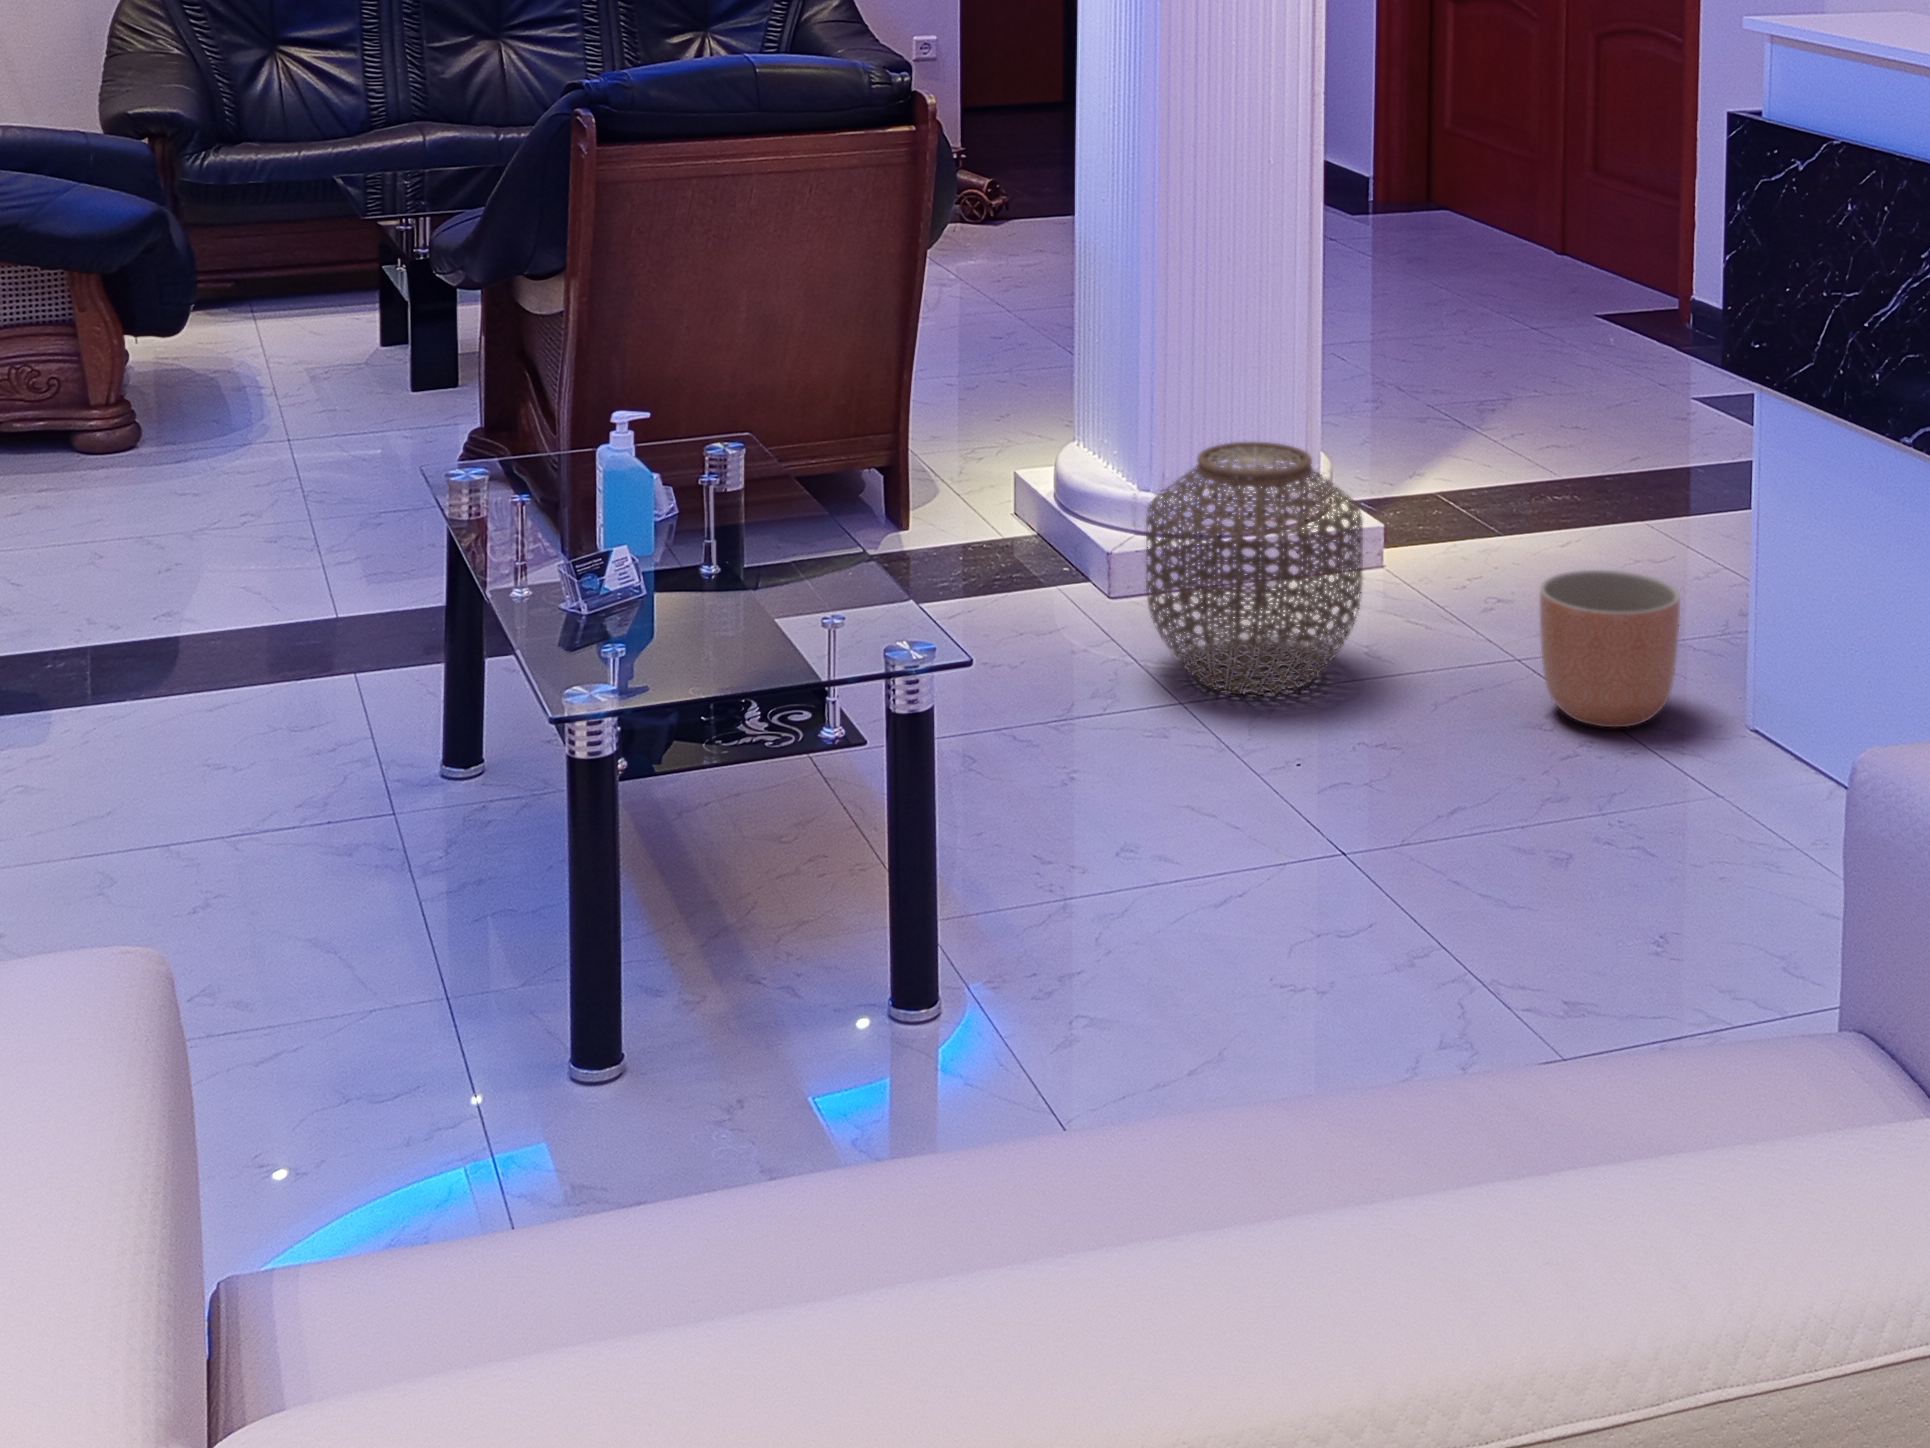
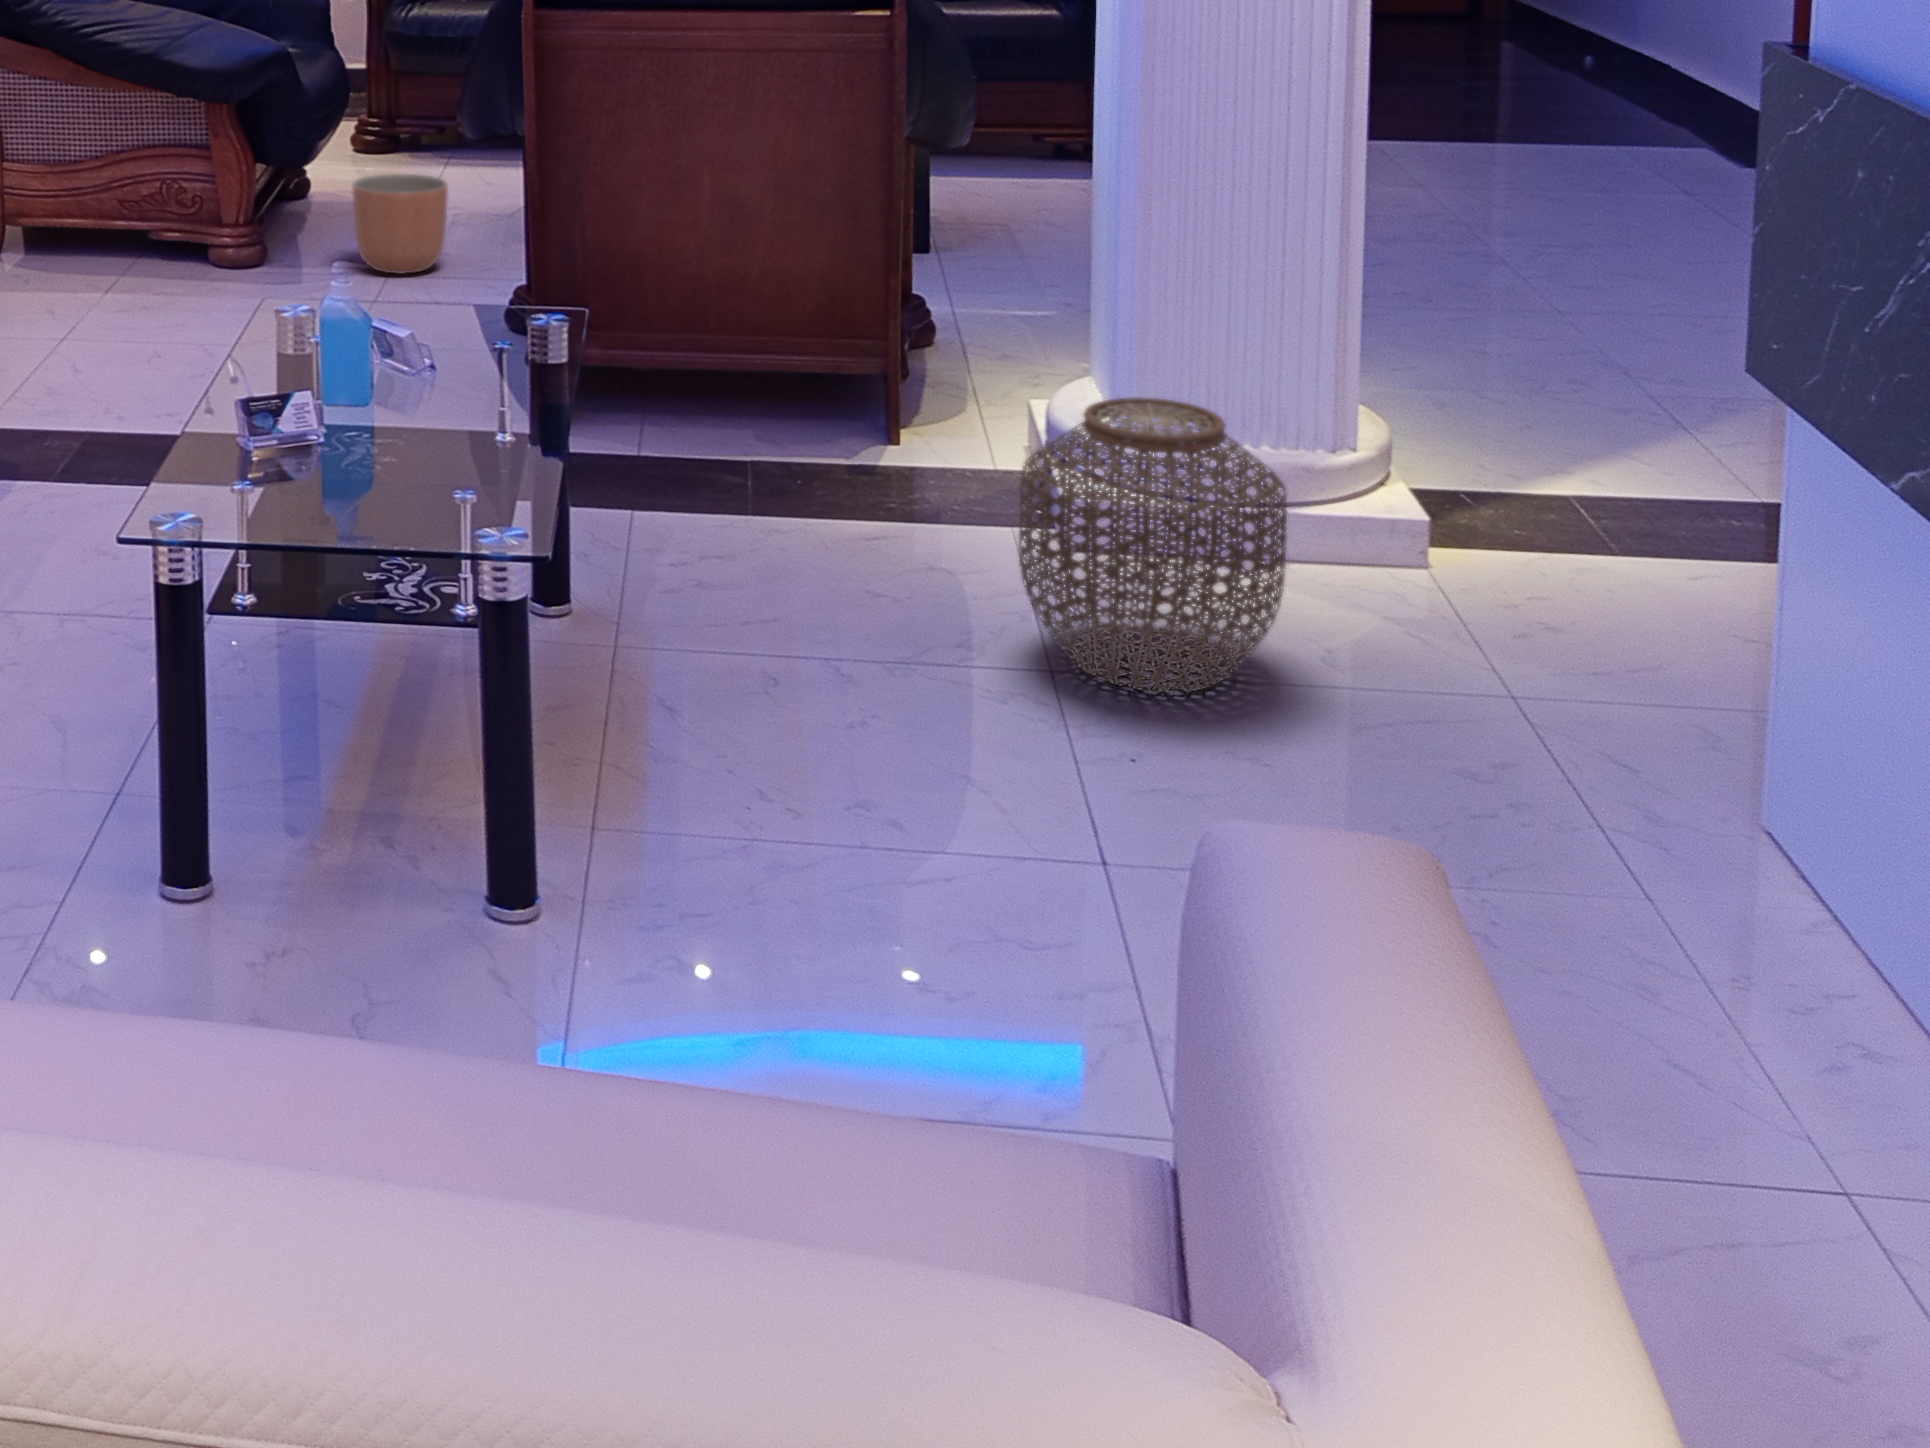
planter: present [1540,570,1680,727] -> present [352,173,448,274]

